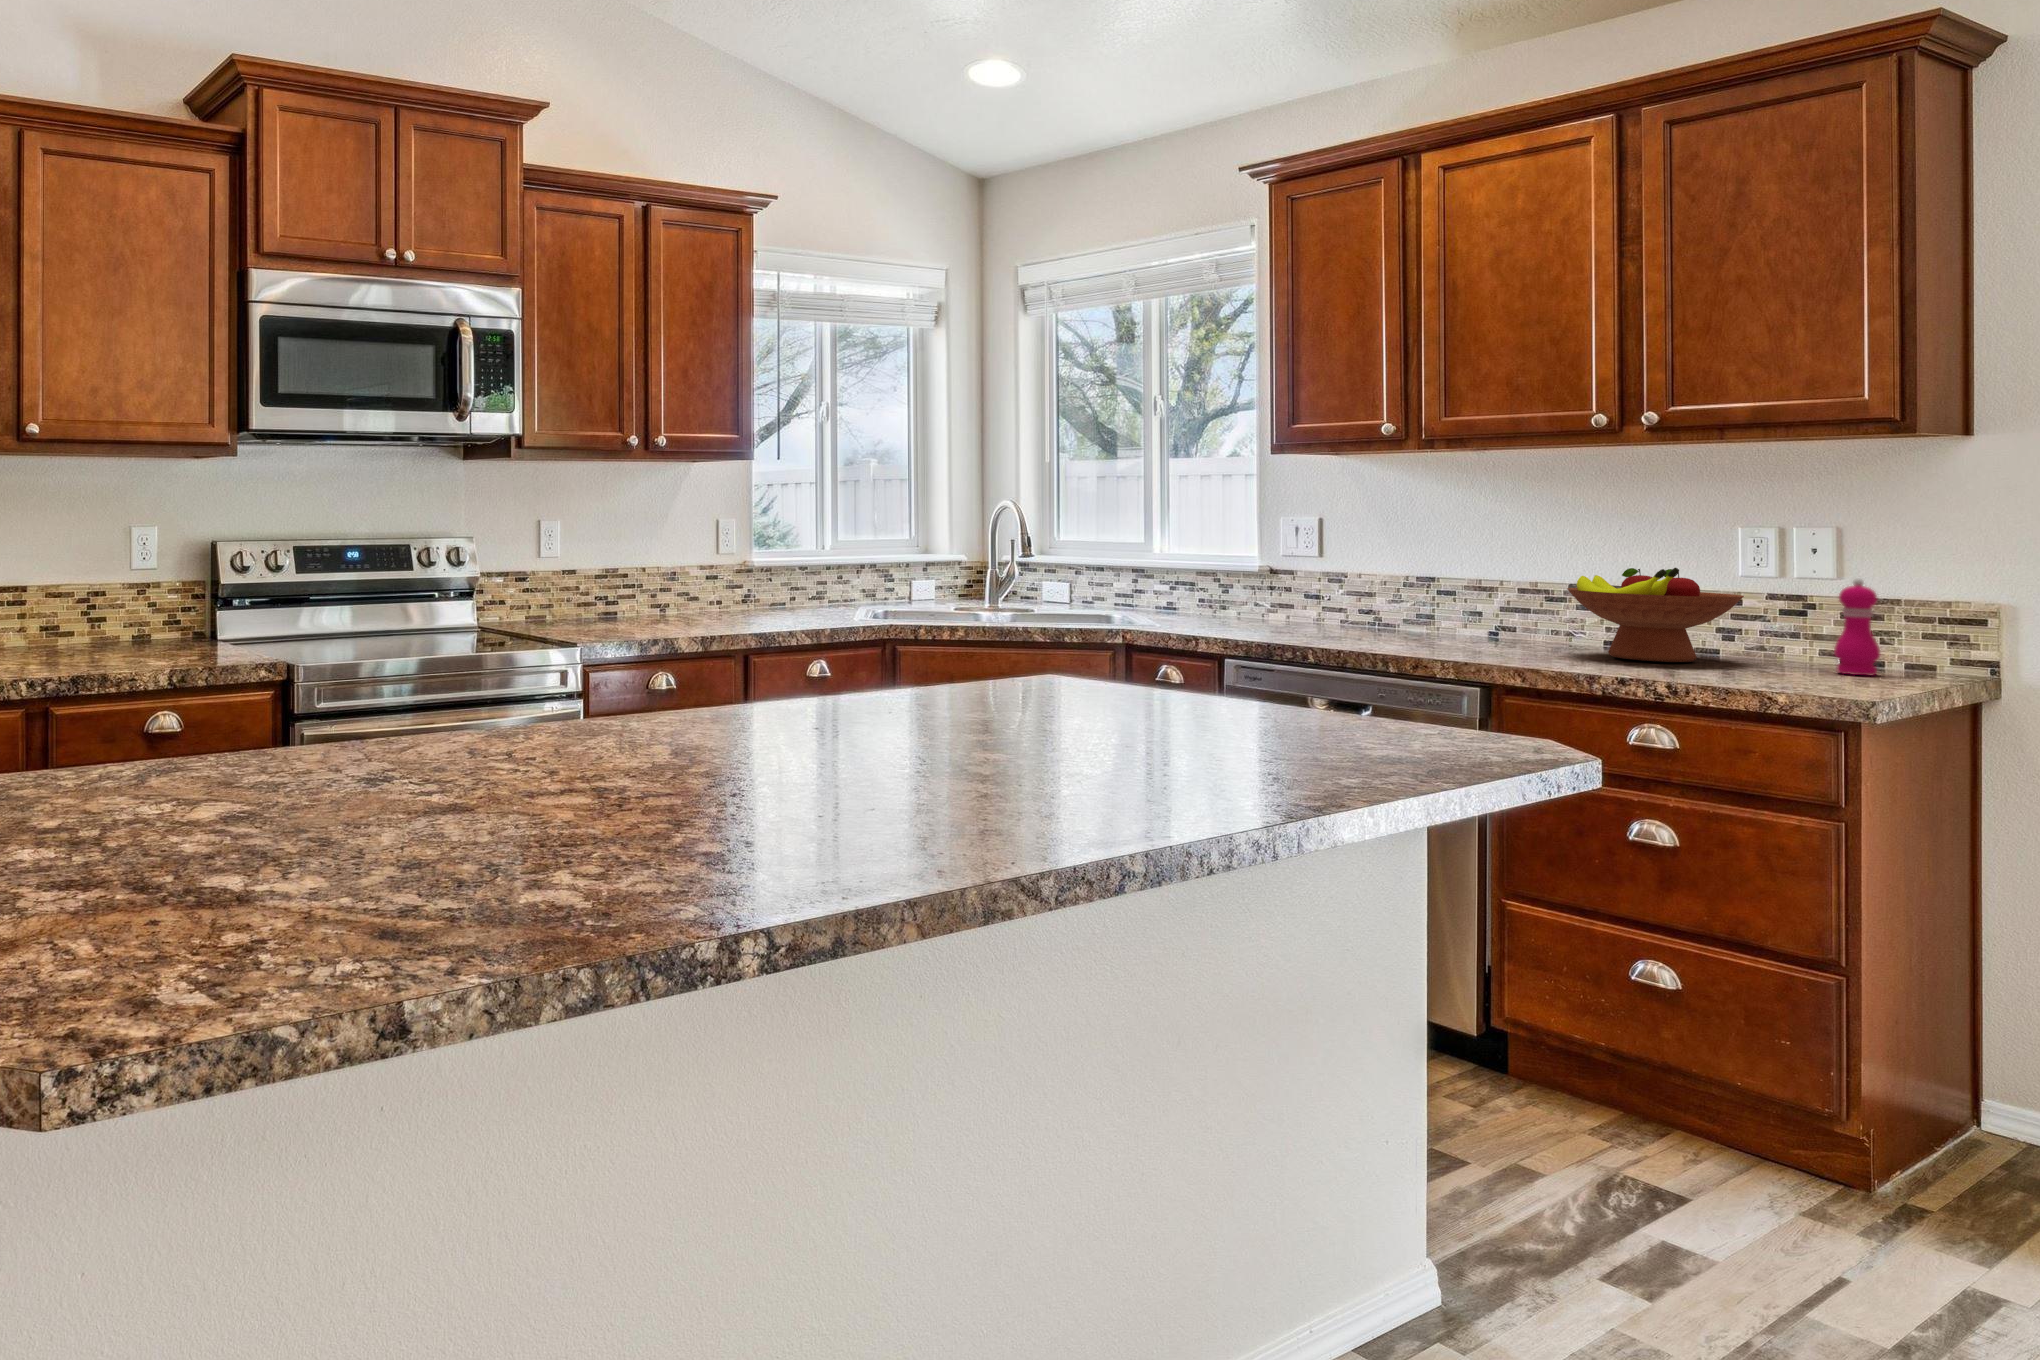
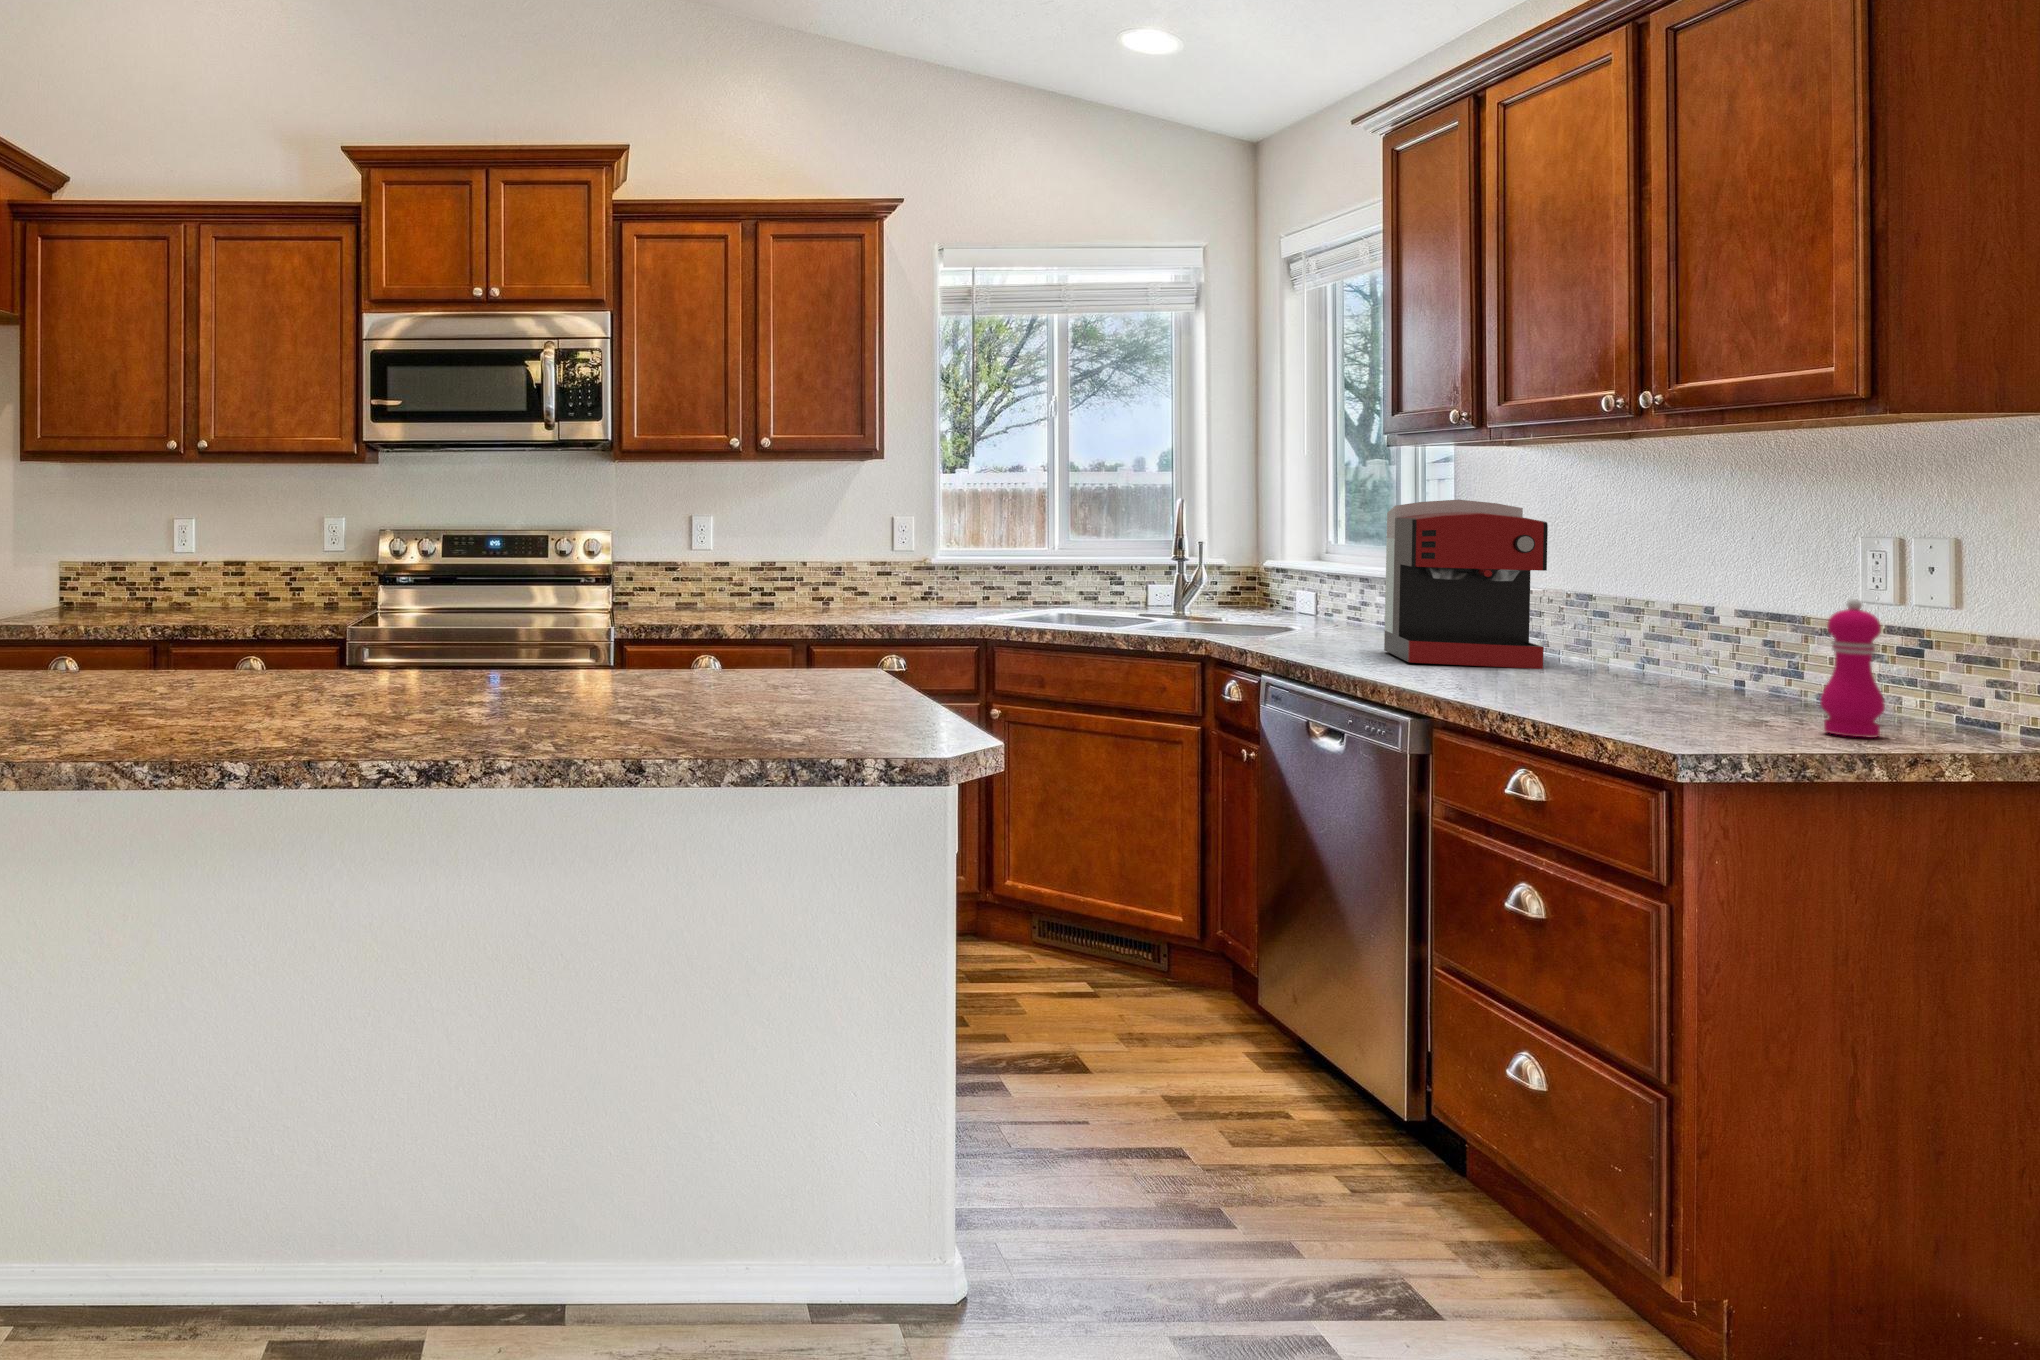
coffee maker: none [1287,504,1447,639] -> present [1384,500,1548,669]
fruit bowl: present [1567,568,1744,662] -> none [1544,579,1776,707]

